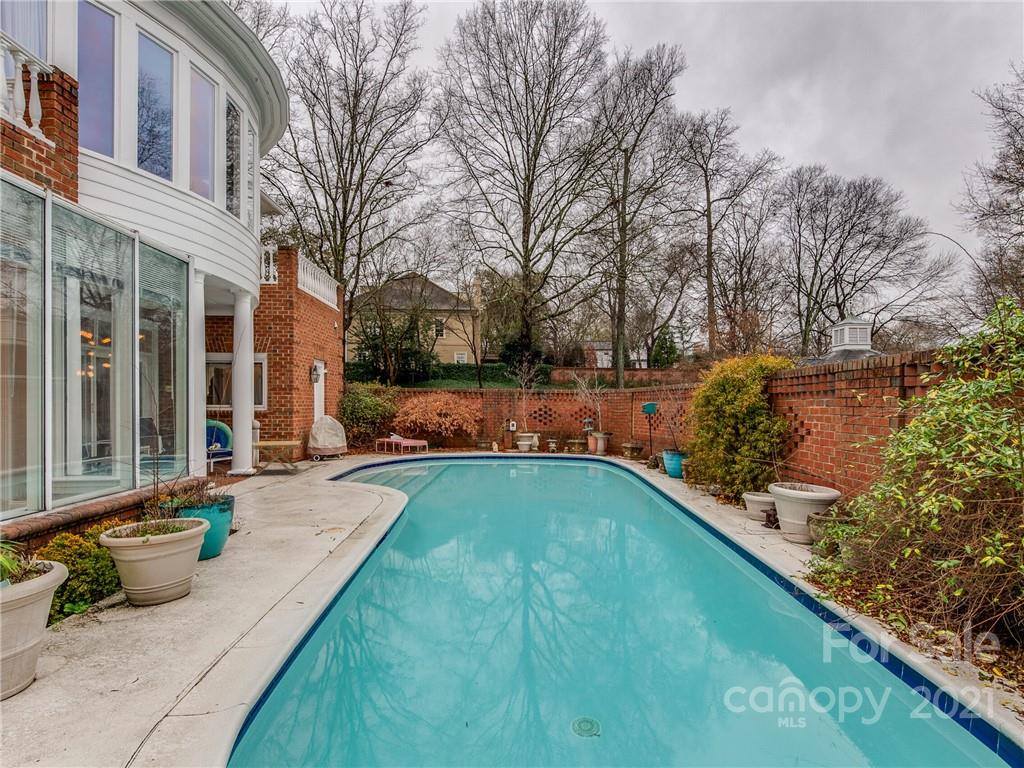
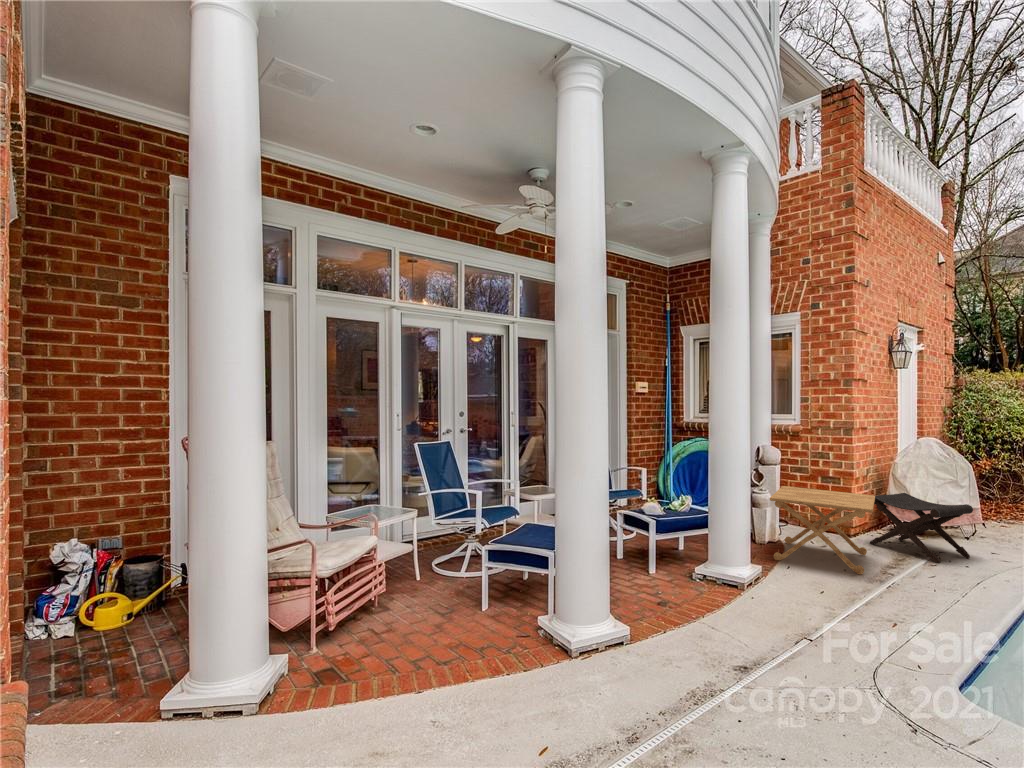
footstool: none [300,440,341,467] -> present [870,493,973,563]

